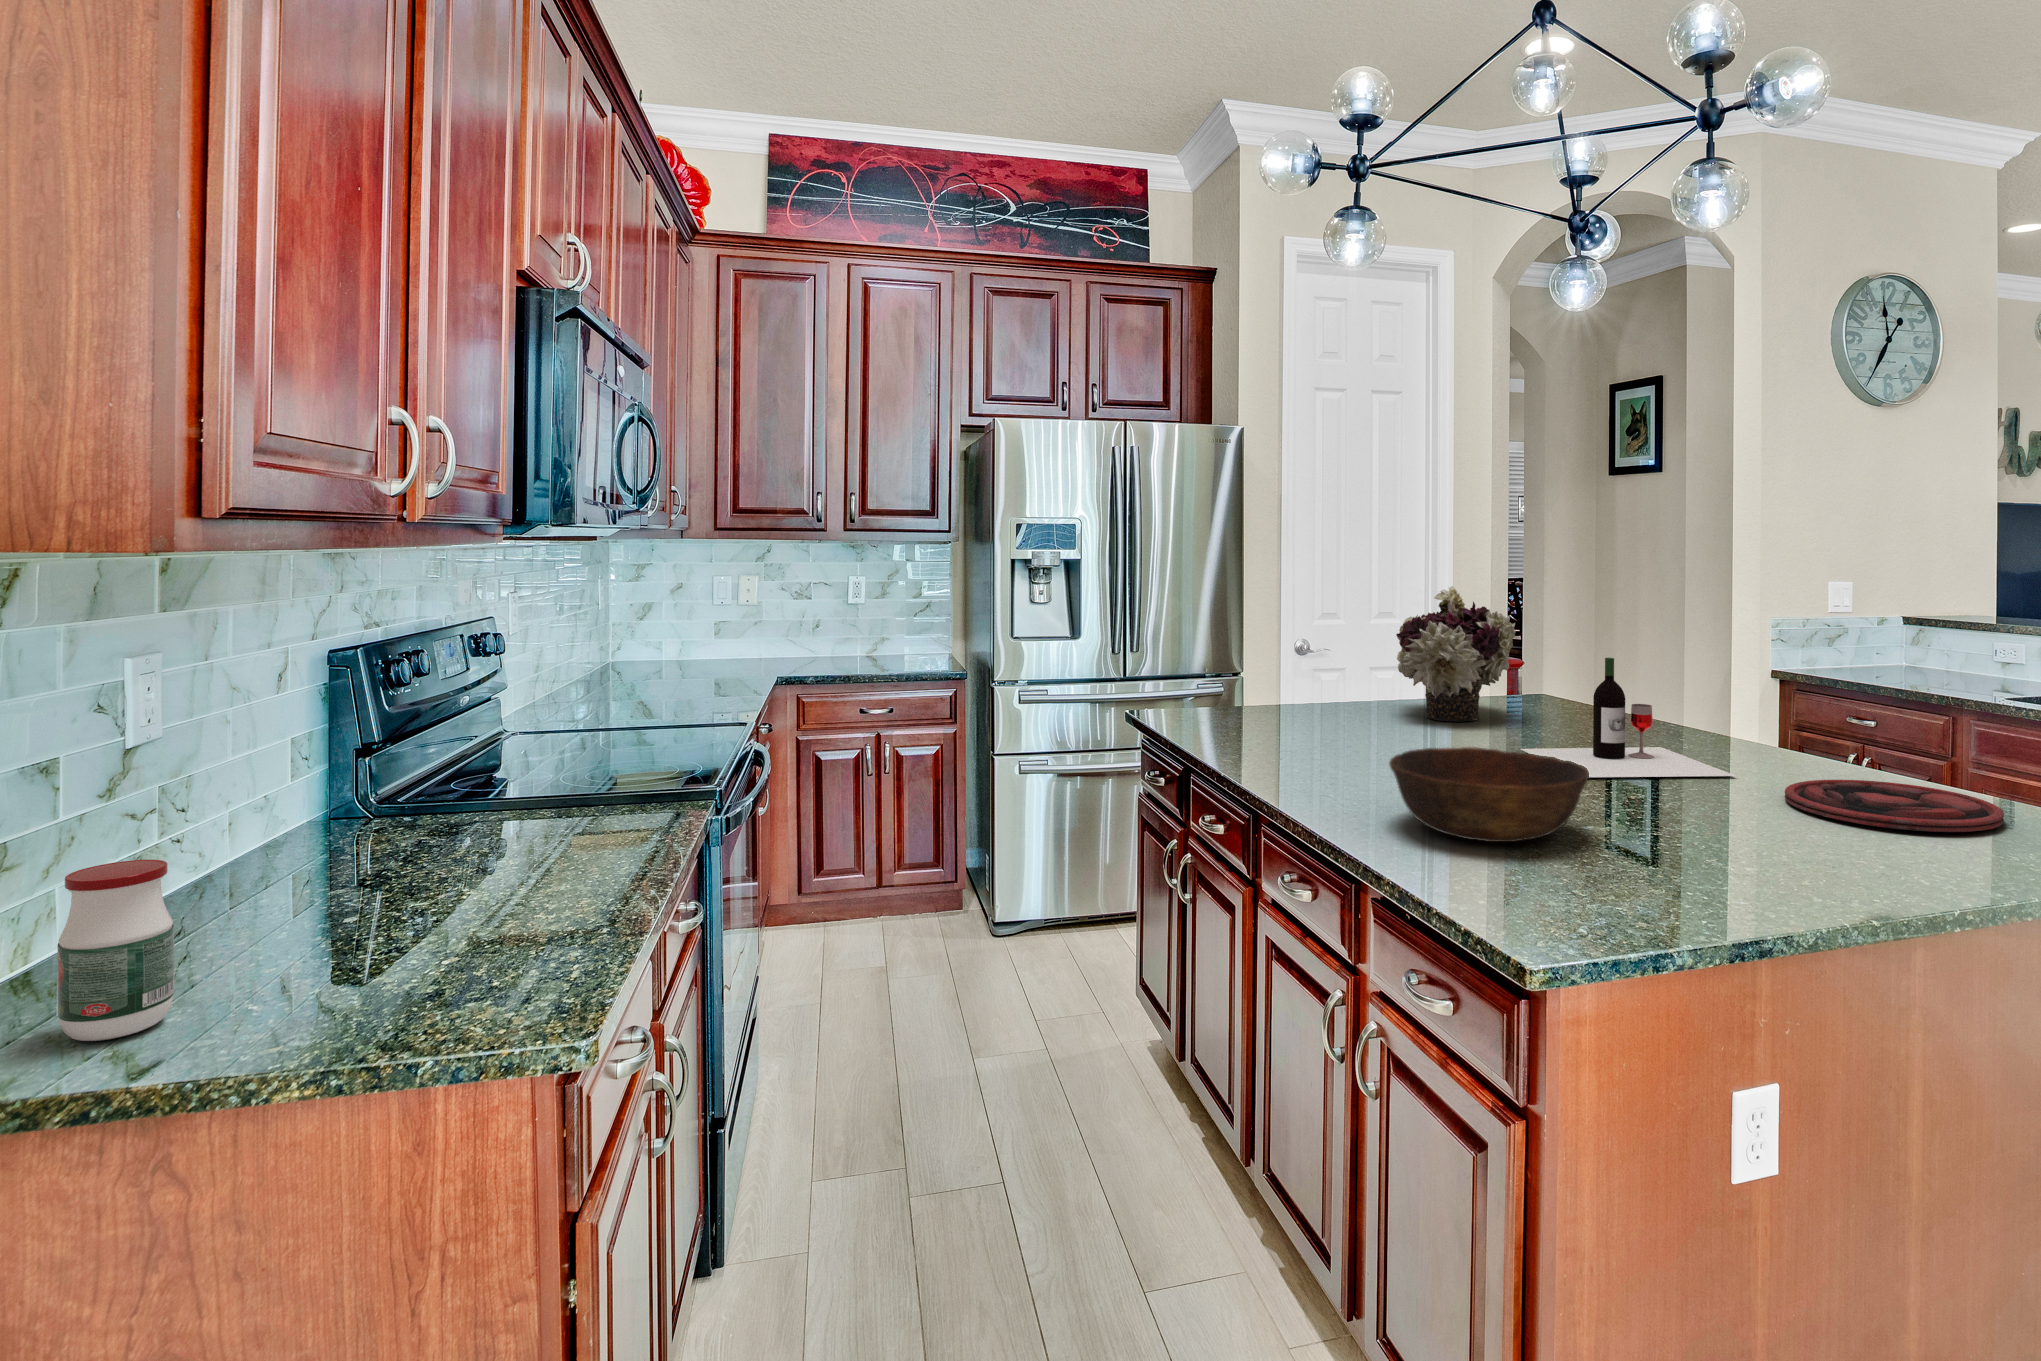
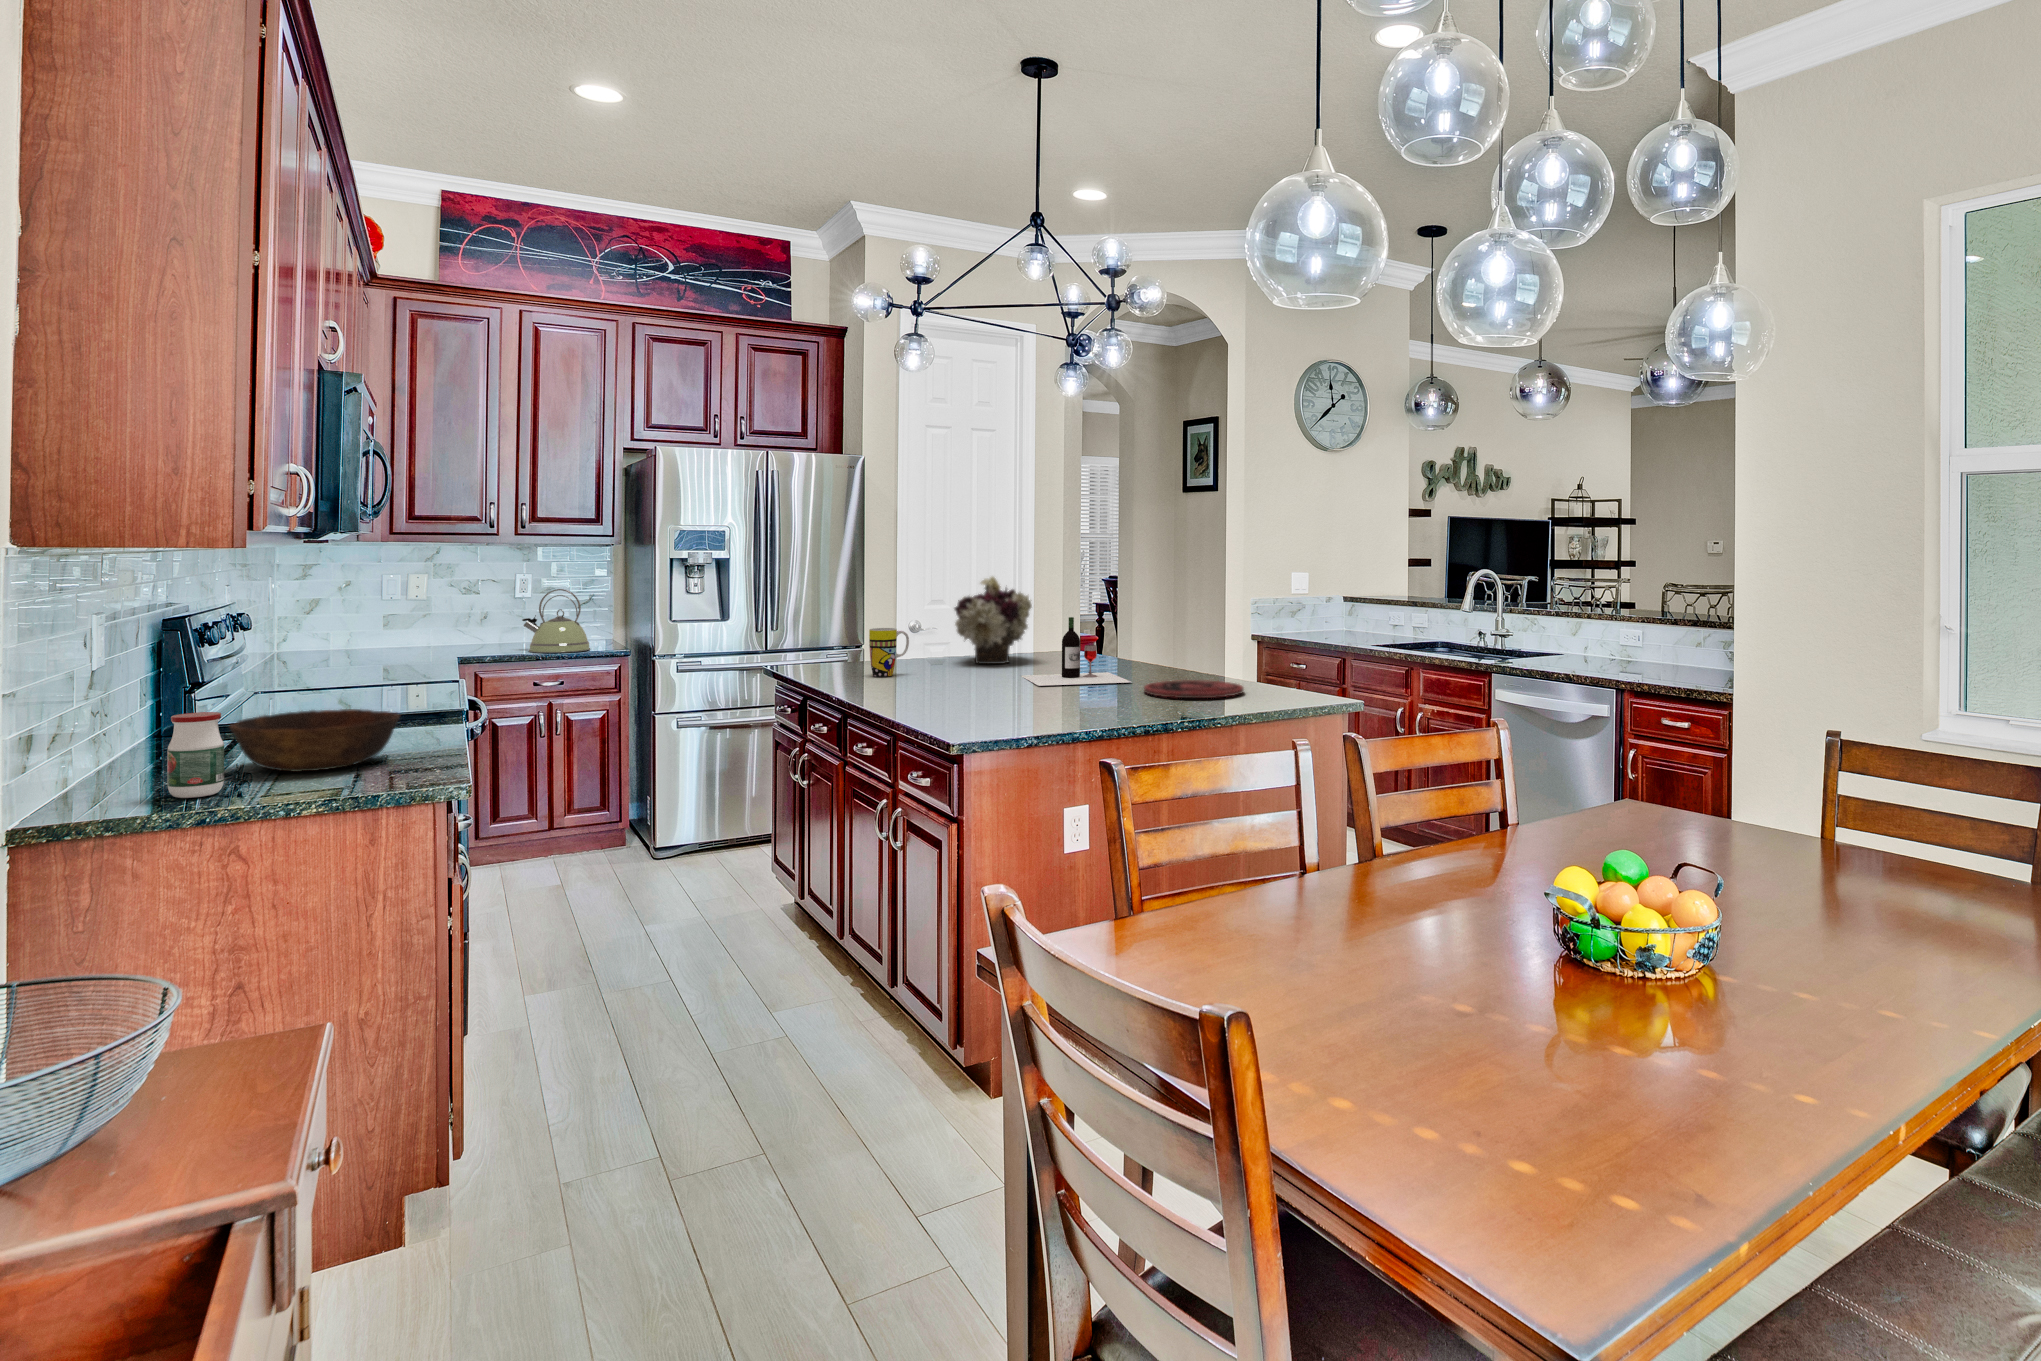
kettle: none [849,596,923,674] -> present [522,589,590,653]
mug: none [1284,666,1342,742] -> present [869,628,909,677]
bowl: present [1389,747,1589,842] -> present [229,709,400,772]

